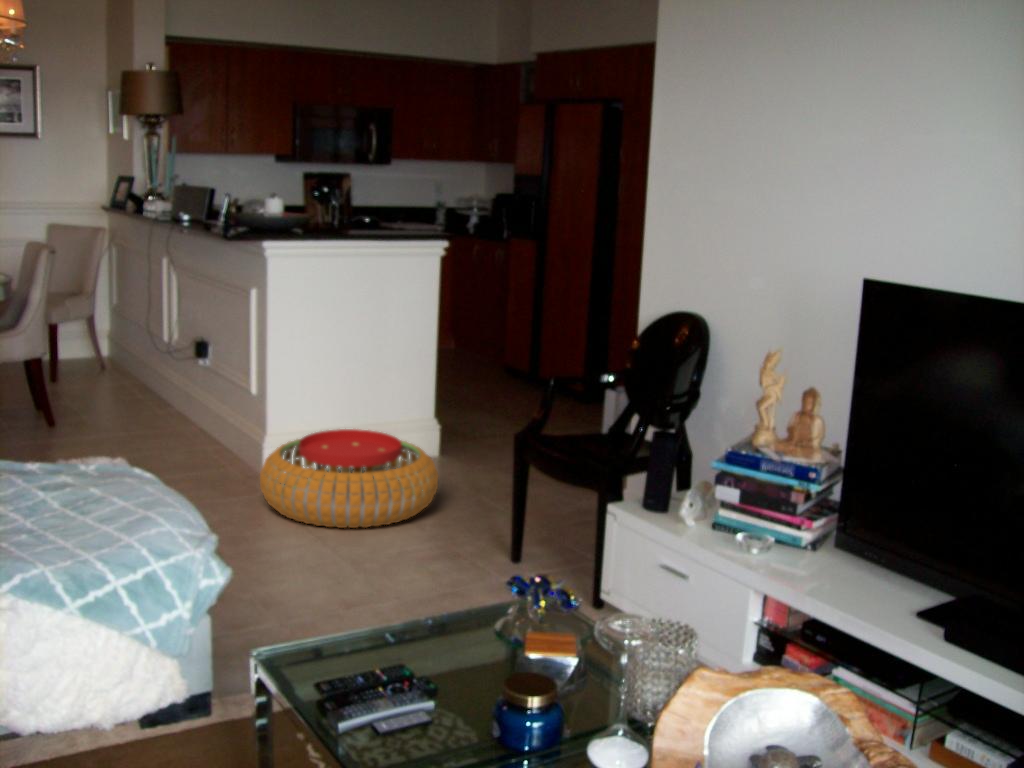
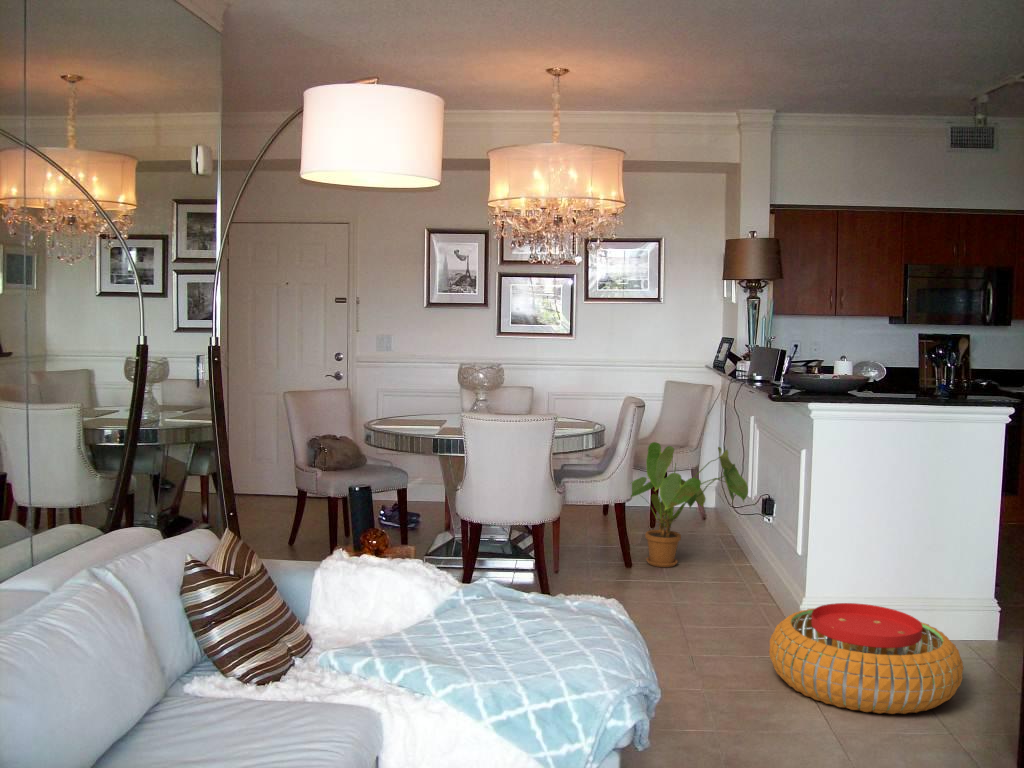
house plant: none [38,292,188,426] -> present [631,442,748,567]

